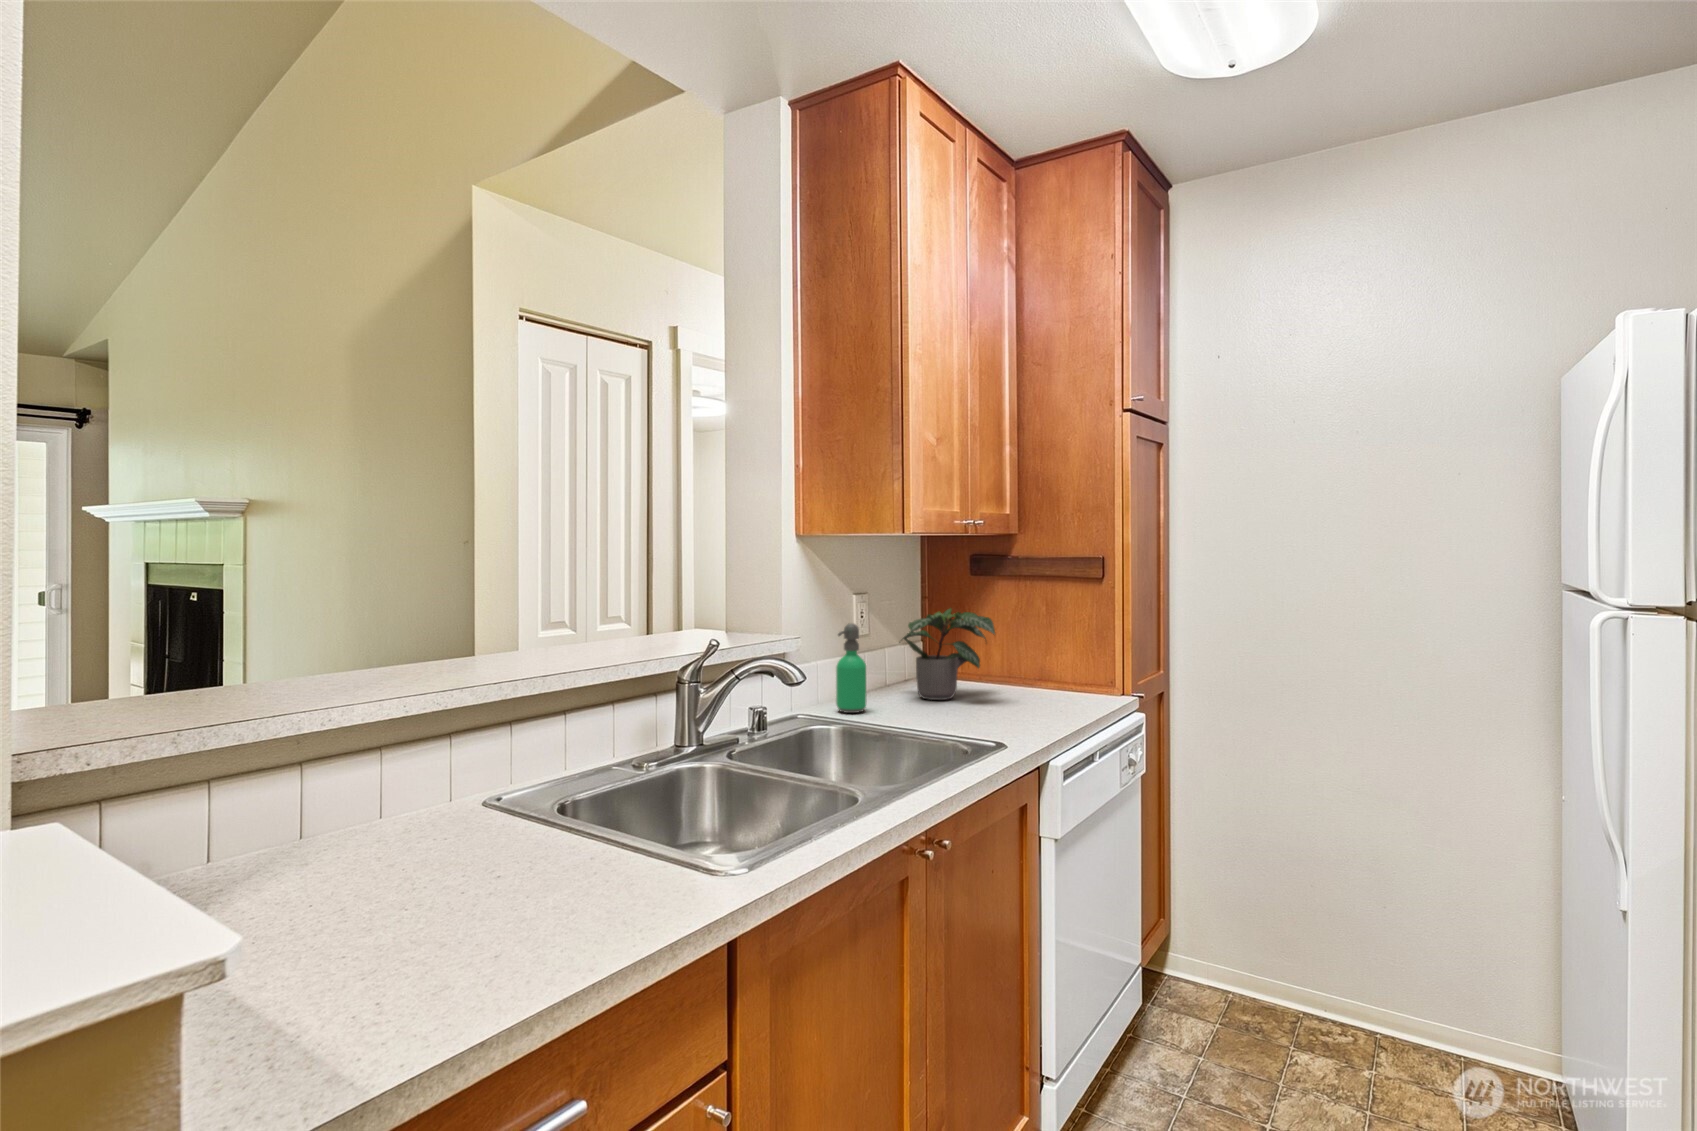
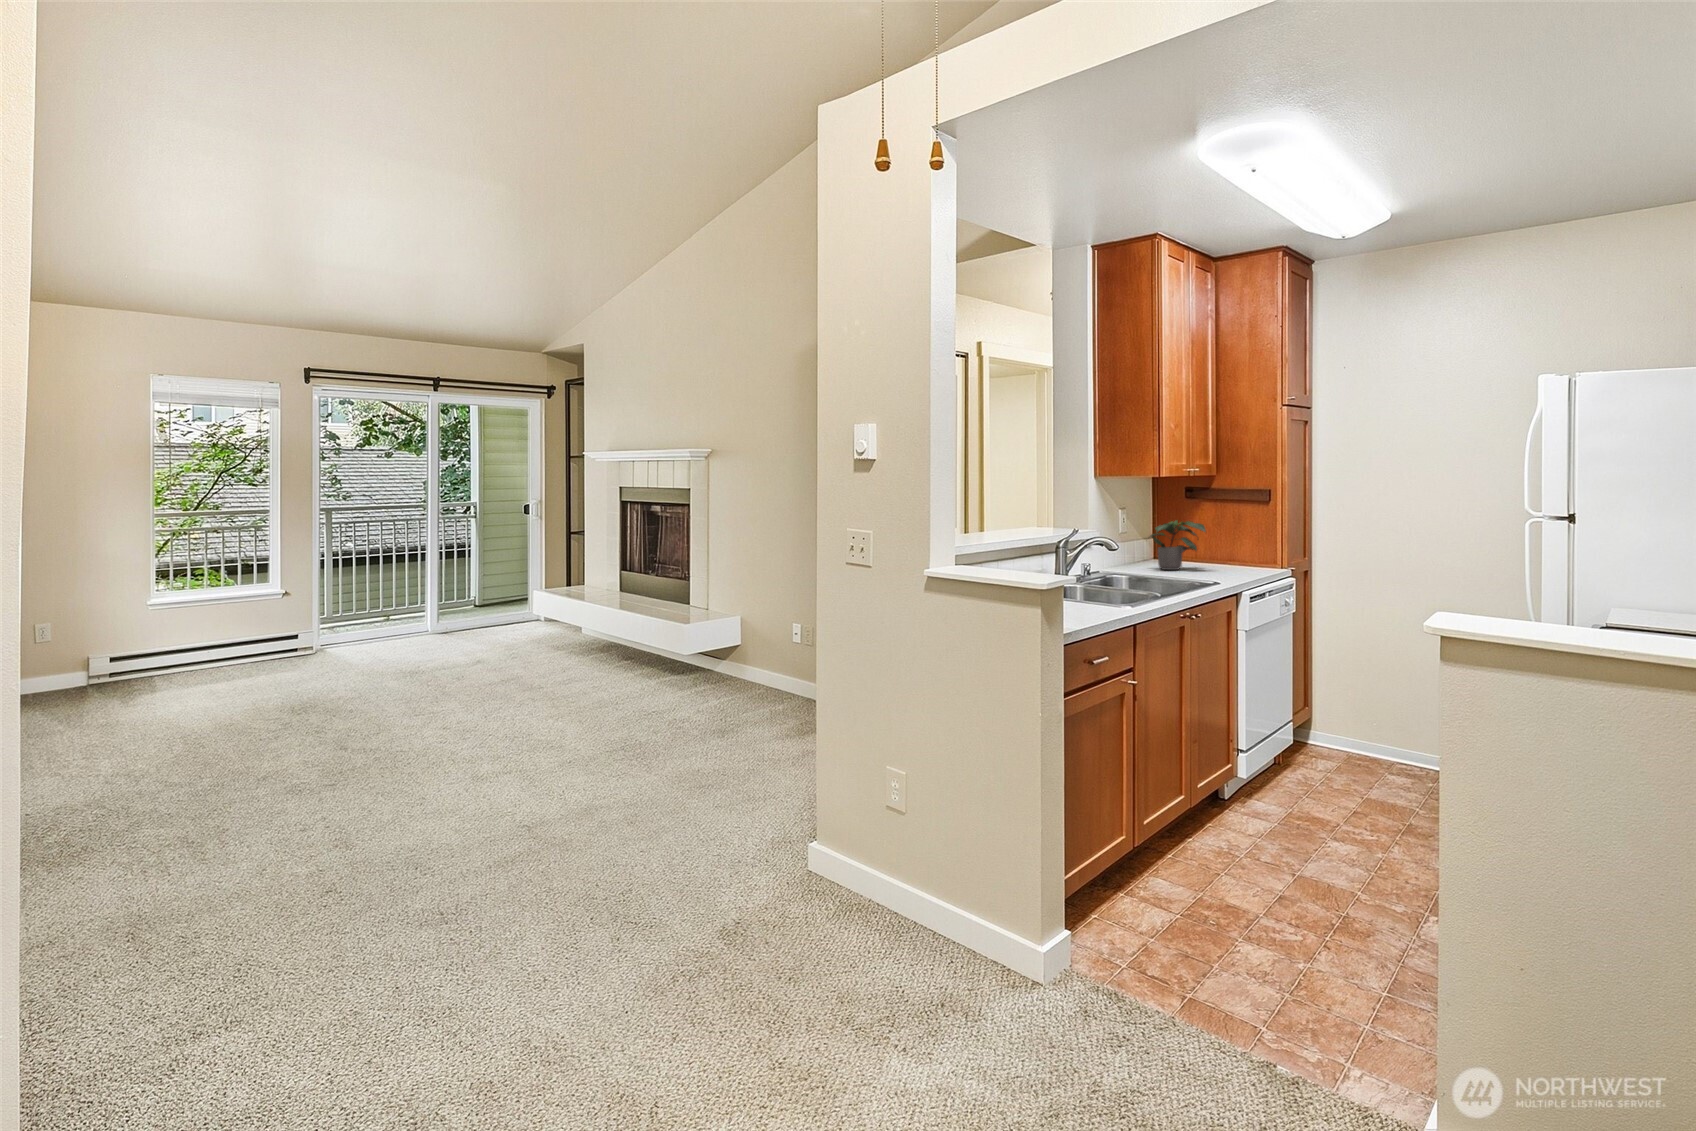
soap dispenser: present [836,623,866,713] -> none [1118,526,1135,574]

